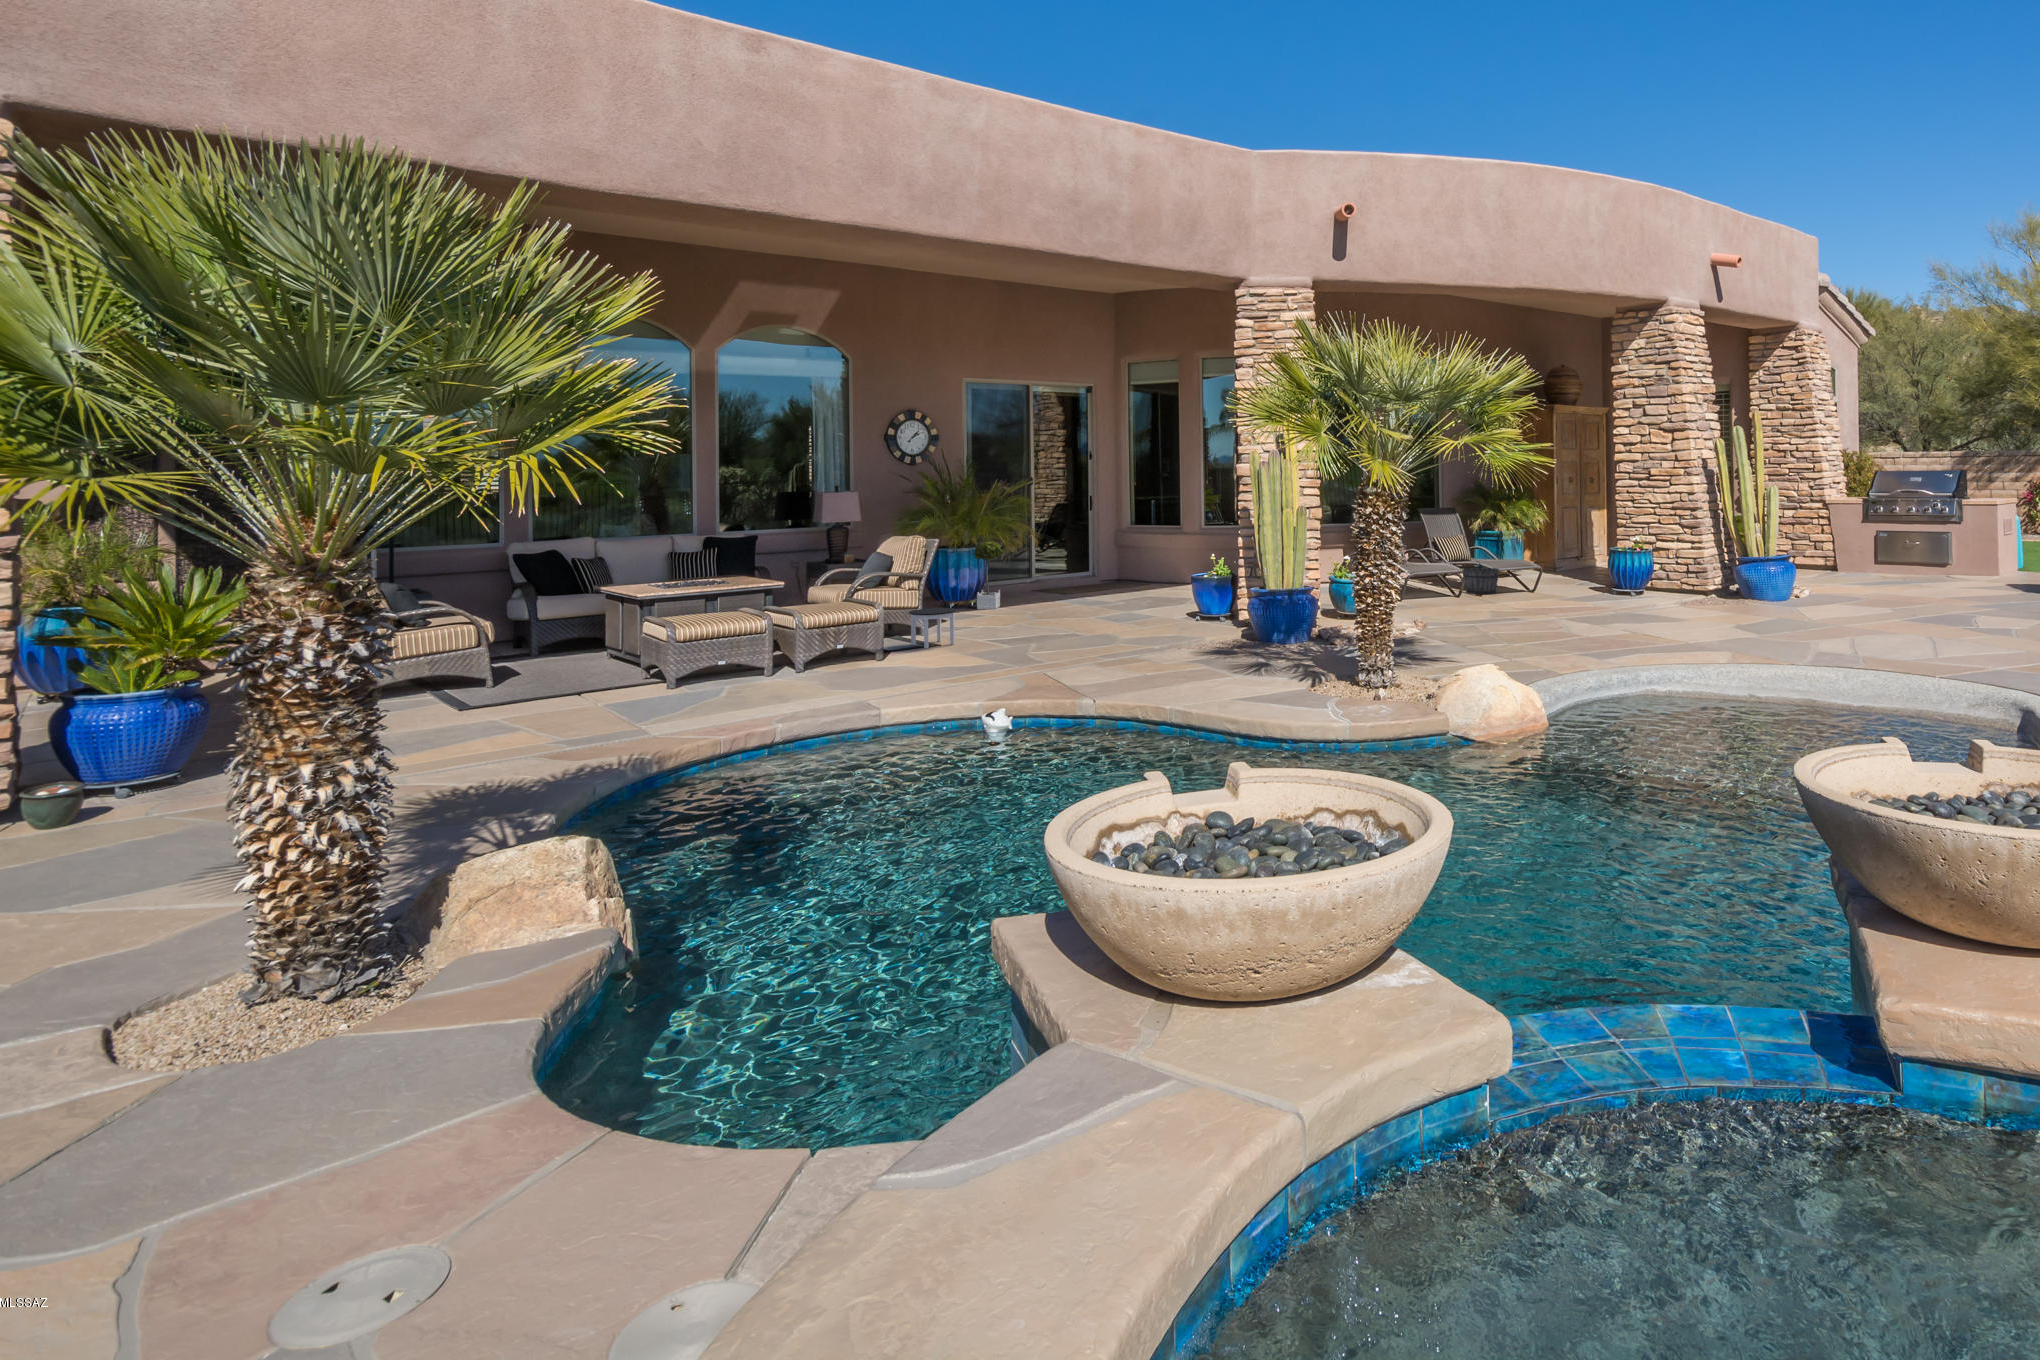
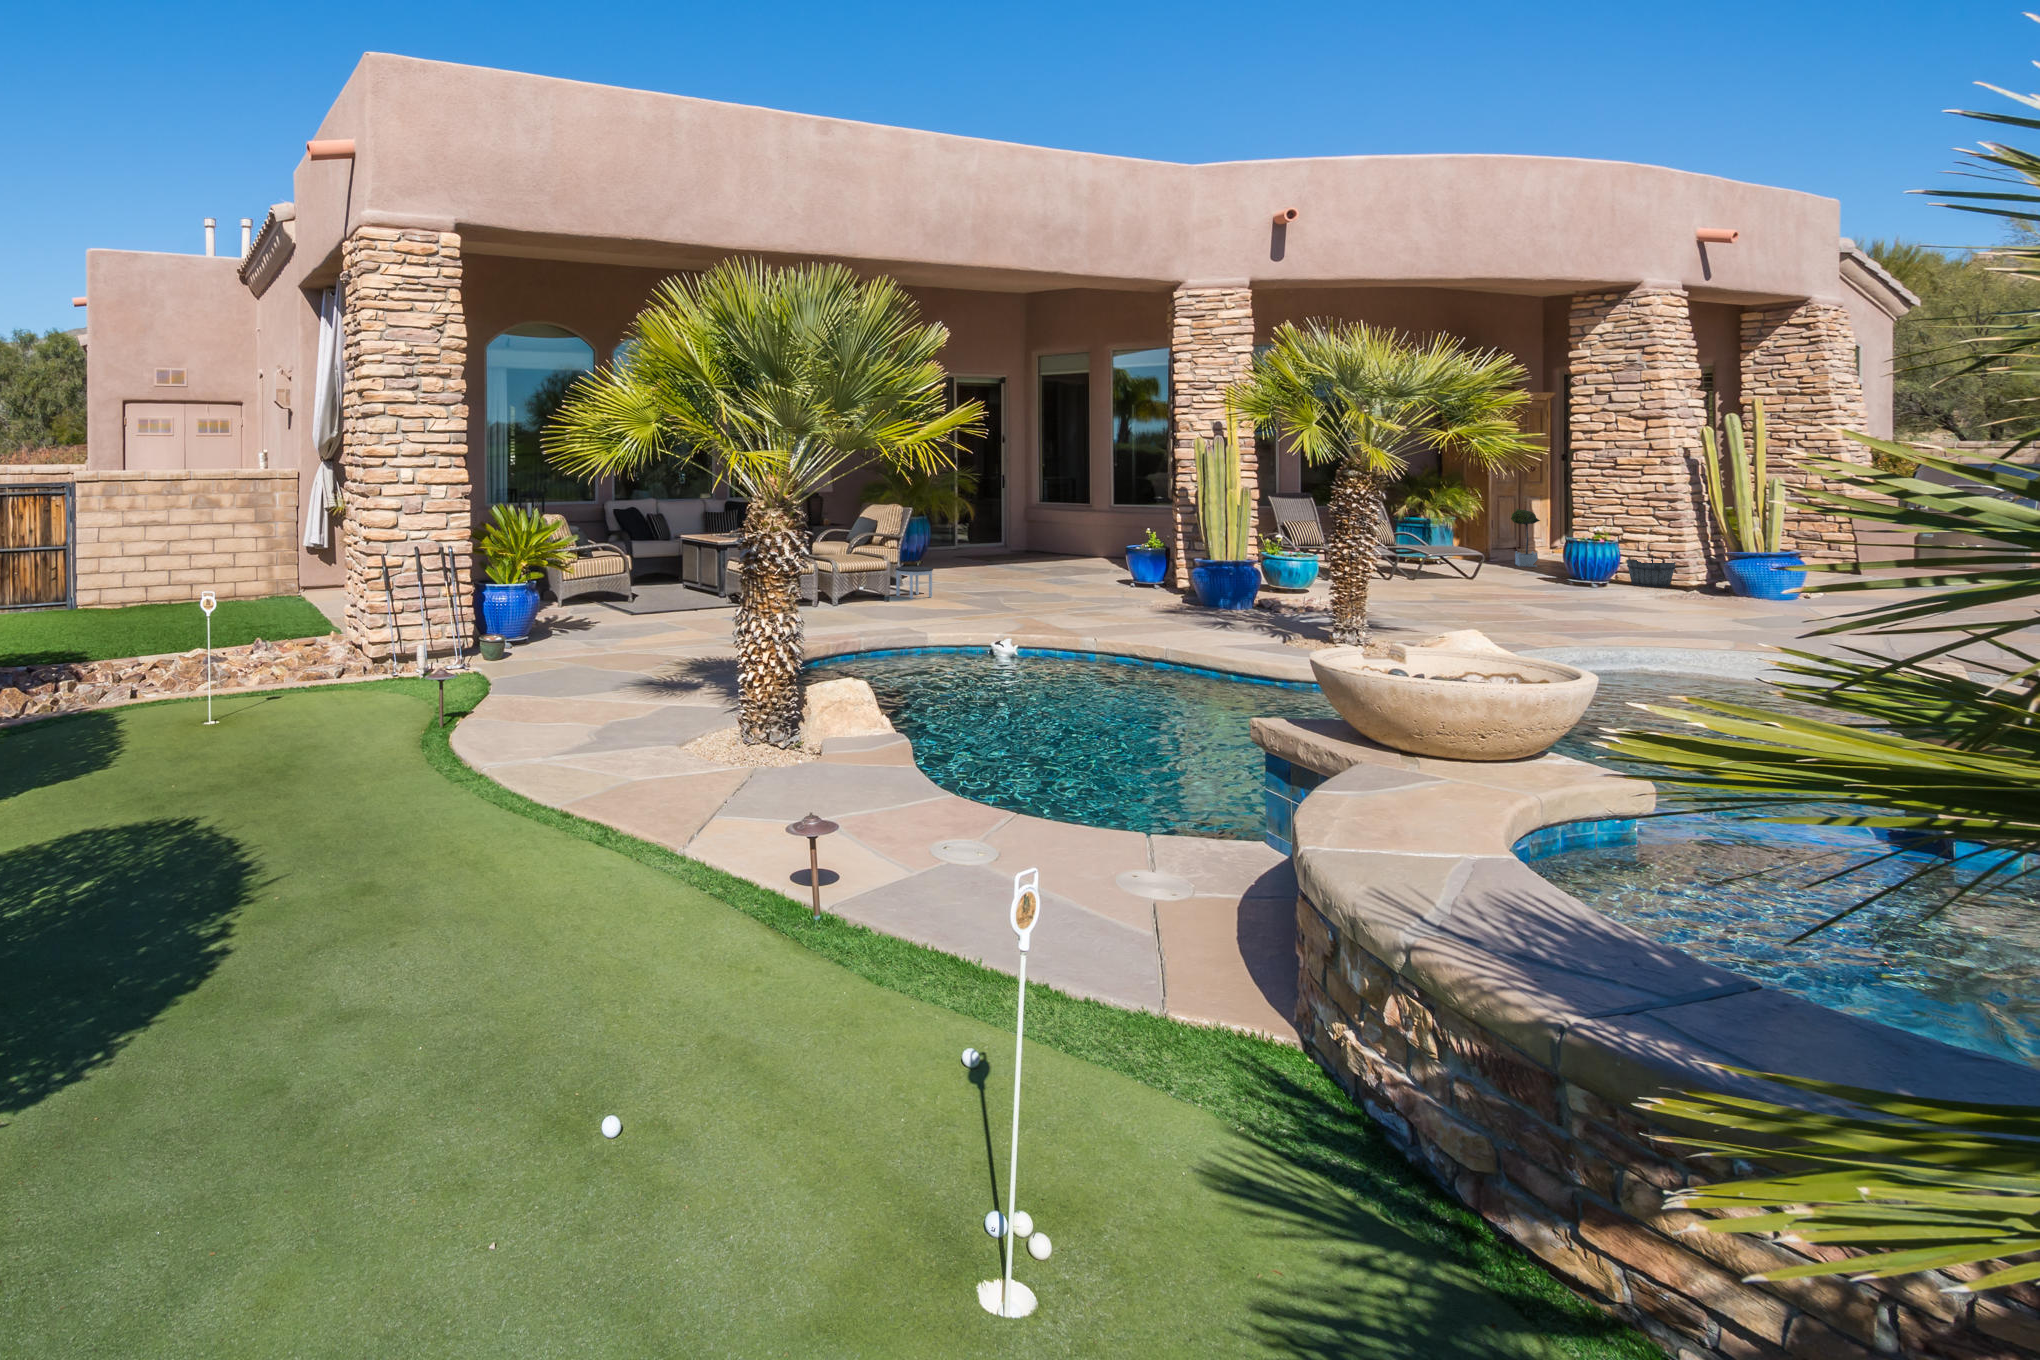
potted tree: present [974,540,1003,609] -> present [1511,509,1540,567]
wooden bucket: present [1463,561,1499,594] -> present [1627,552,1676,587]

